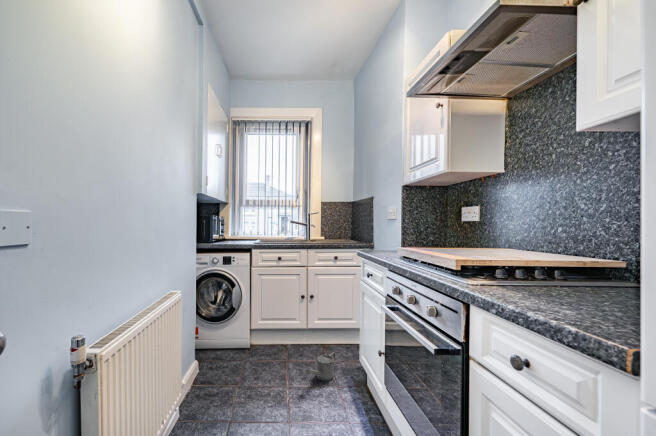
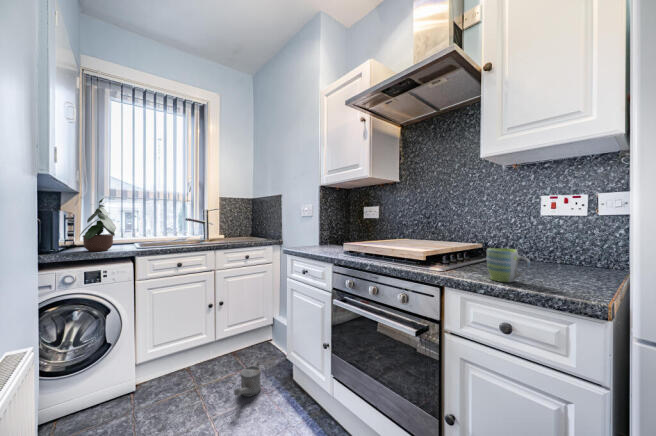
potted plant: none [219,205,243,243] -> present [80,198,116,251]
mug: none [507,263,557,306] -> present [487,248,530,282]

